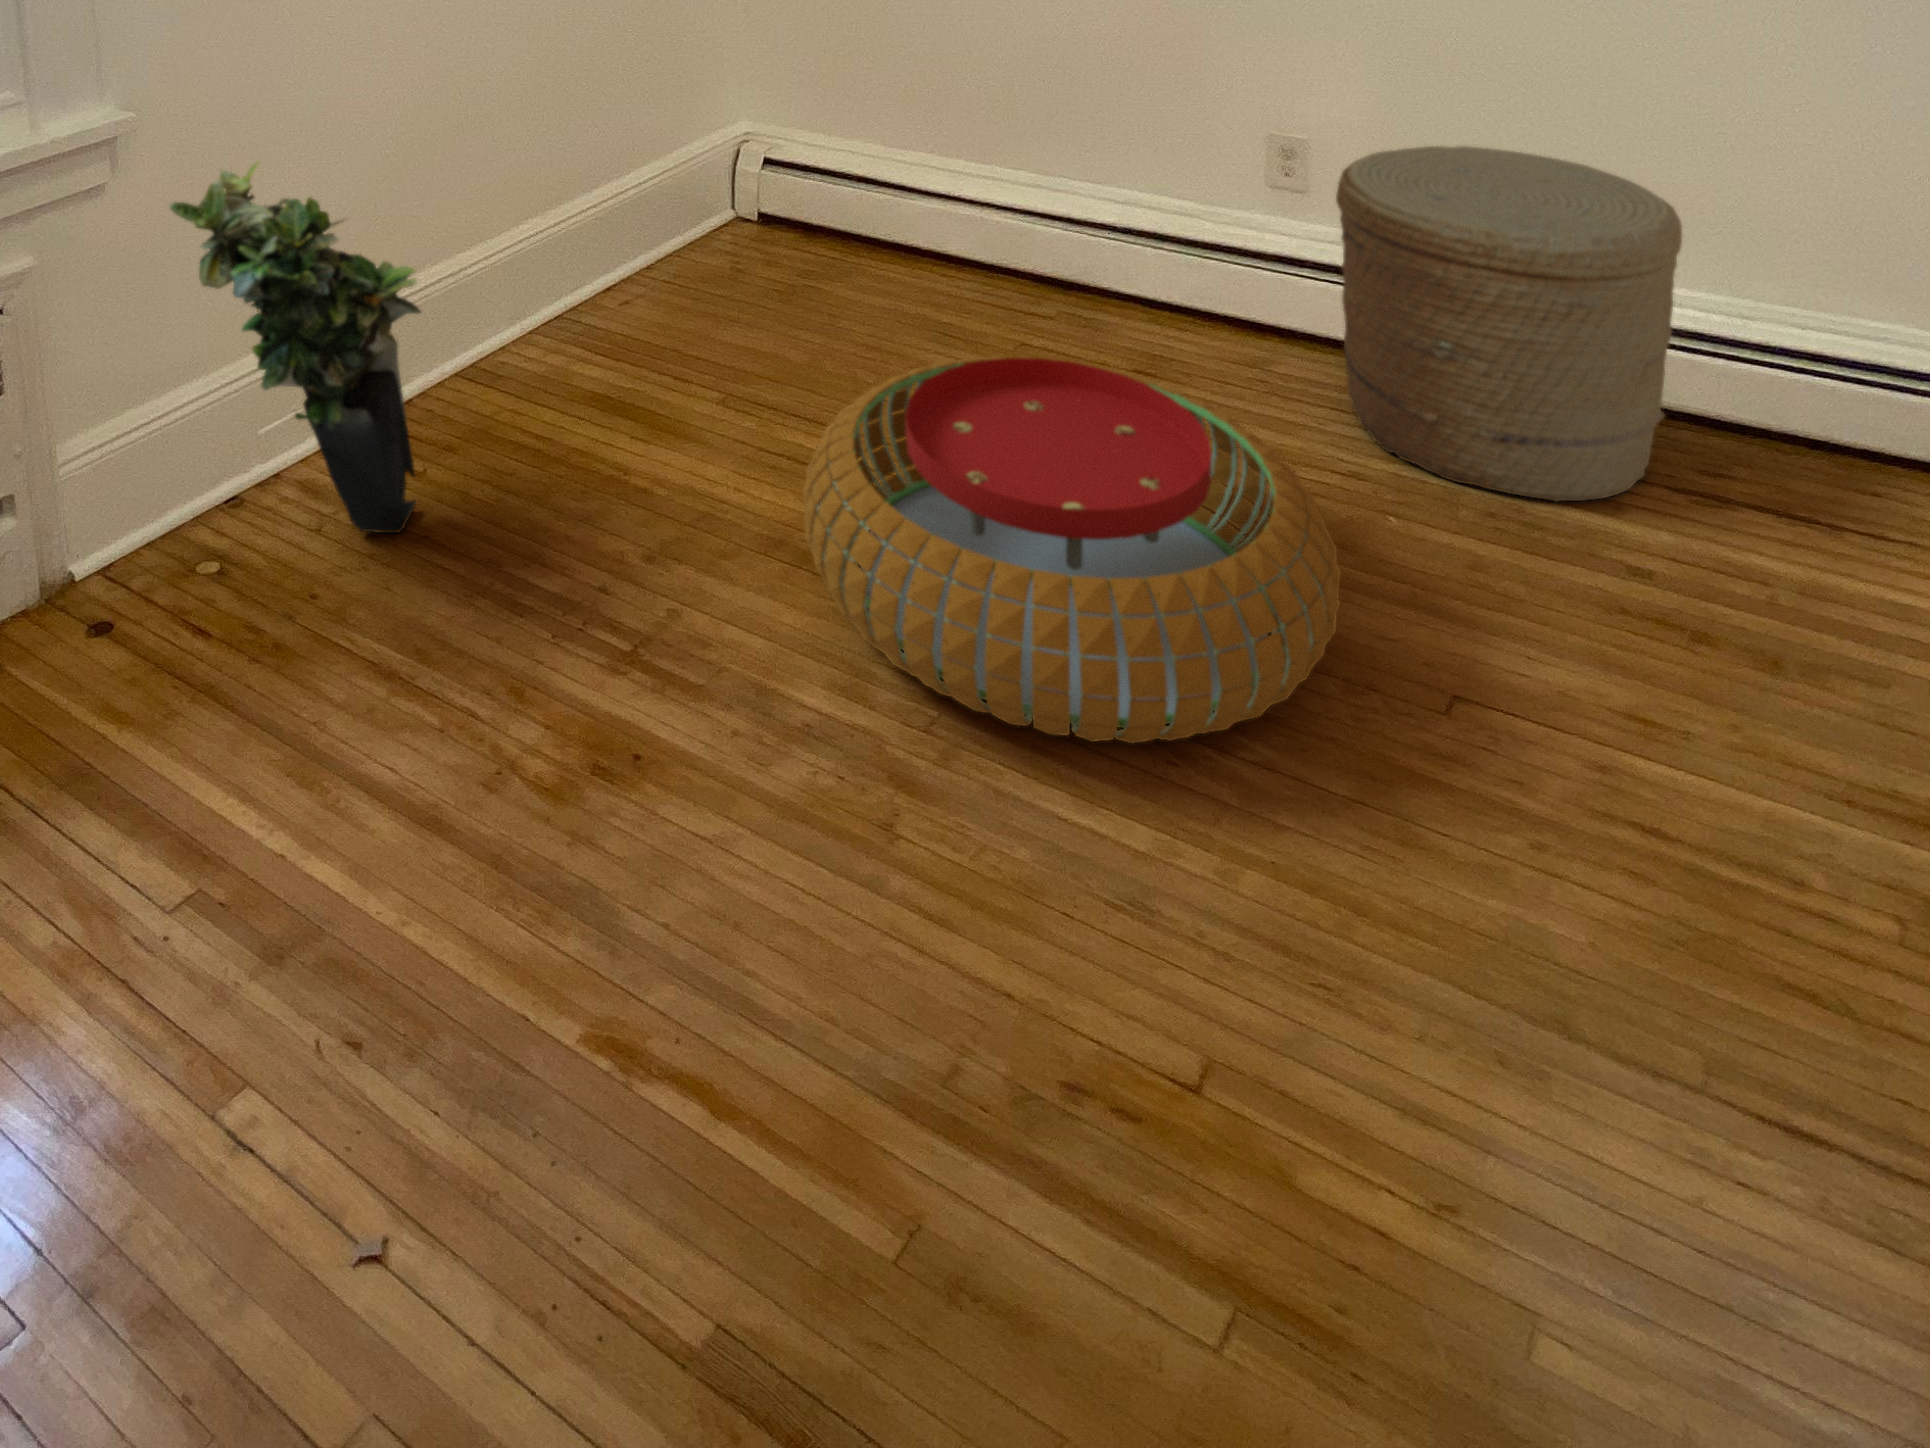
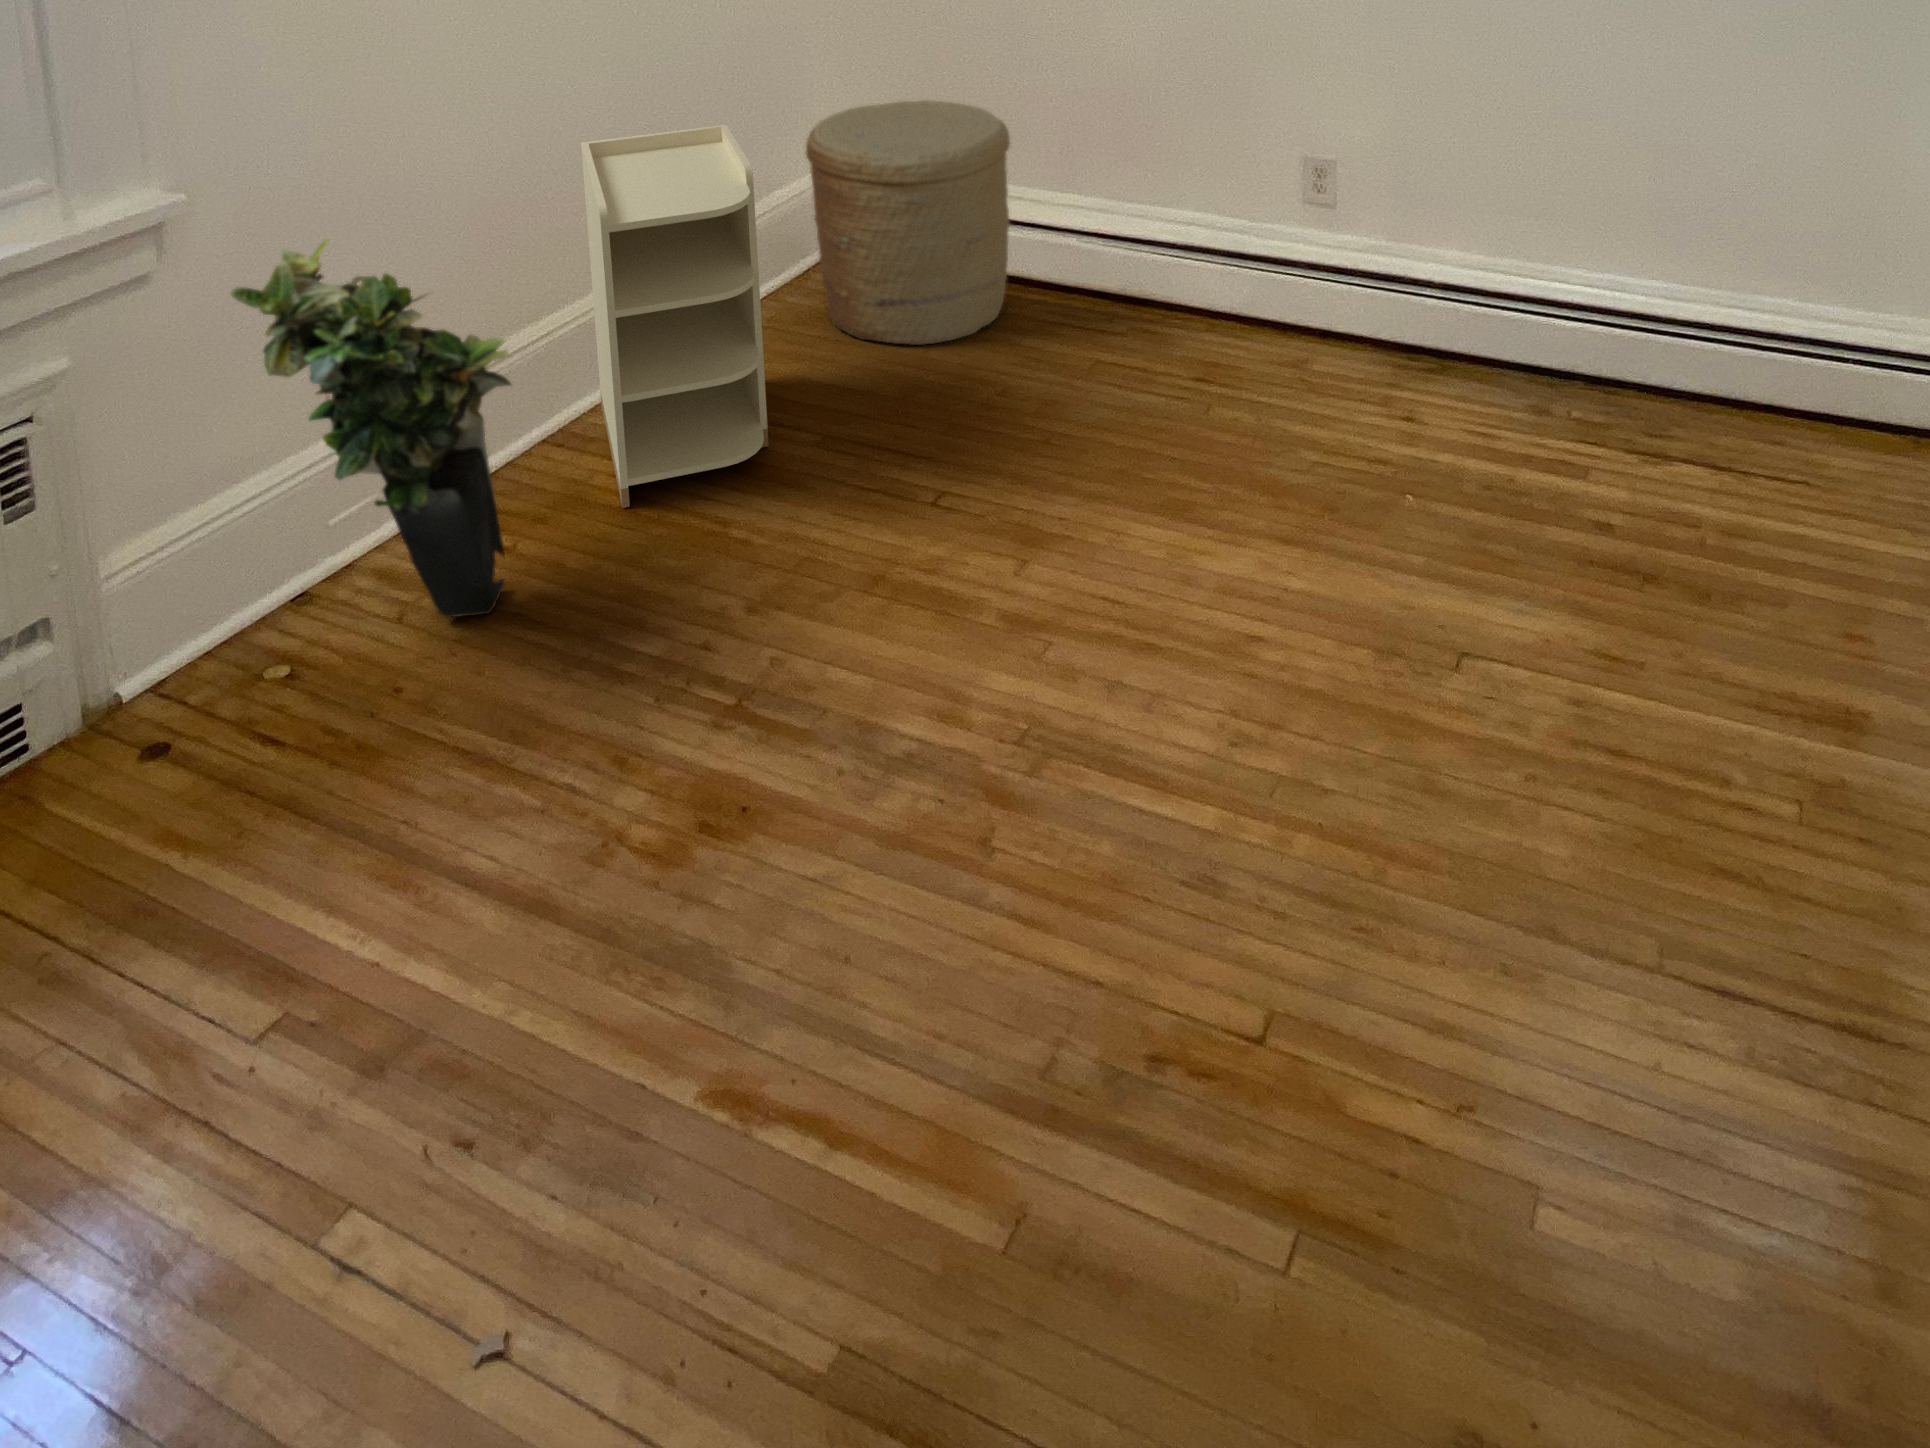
nightstand: none [495,74,671,441] -> present [581,125,769,508]
woven basket: present [1336,146,1682,501] -> present [806,100,1010,345]
pouf: present [803,356,1341,743] -> none [898,377,1345,705]

